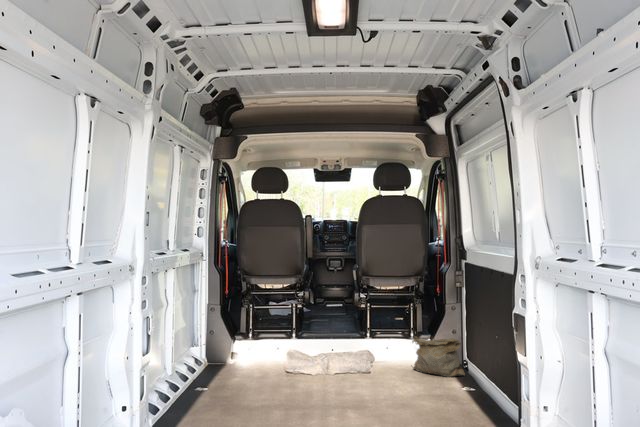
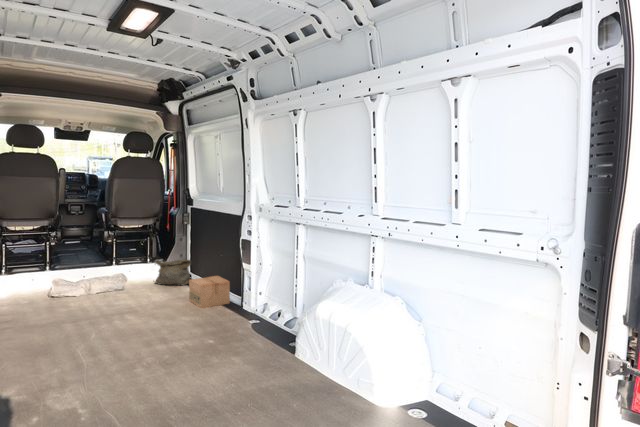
cardboard box: none [443,368,502,417] -> present [189,276,230,308]

